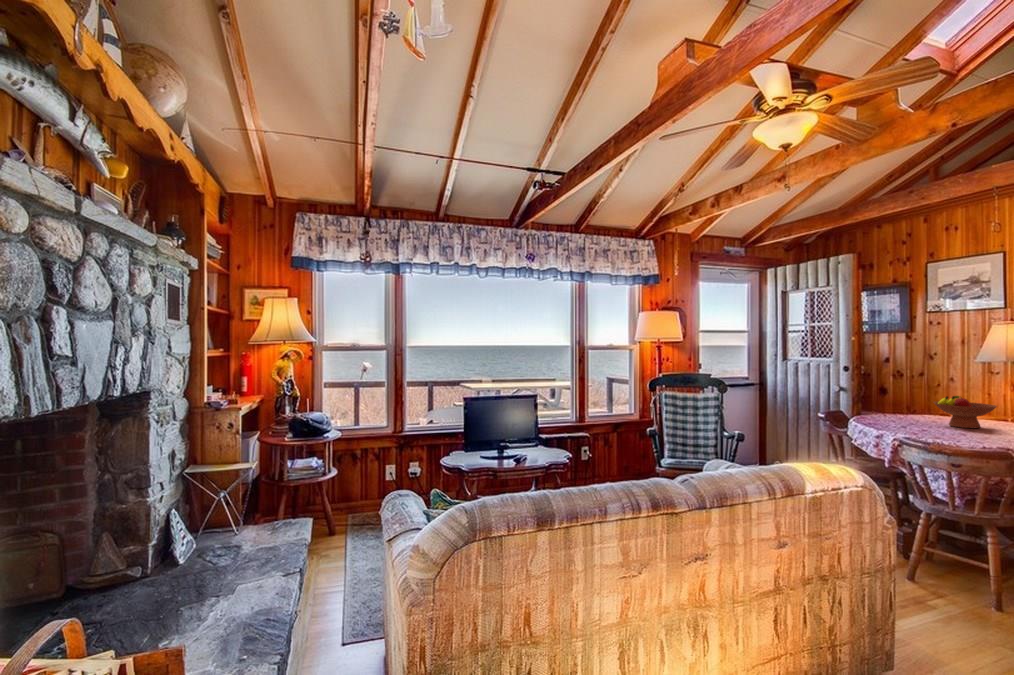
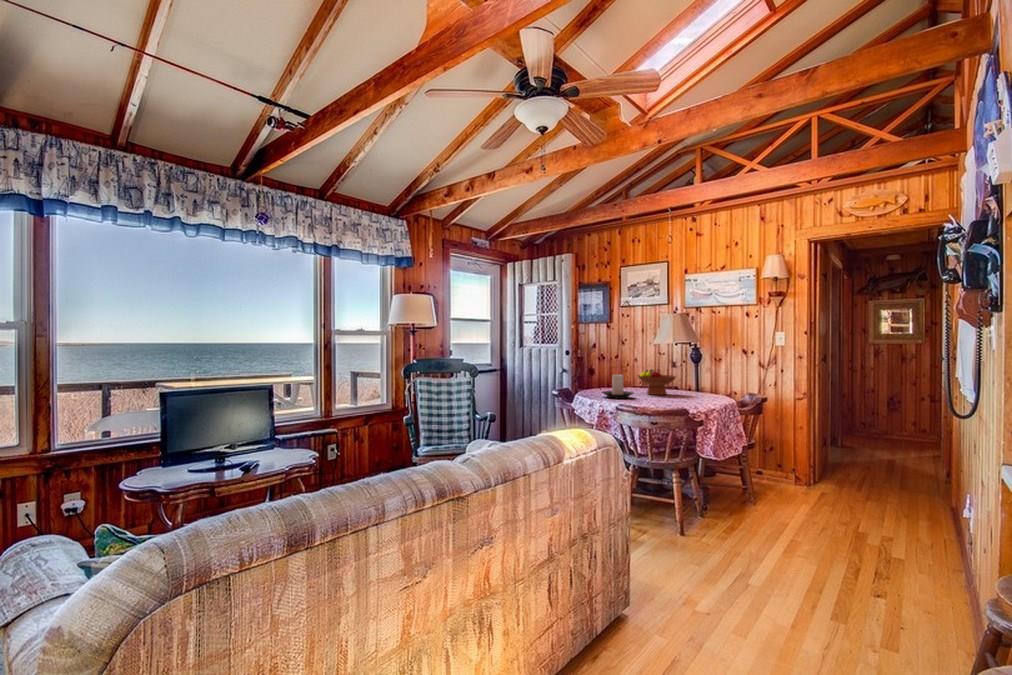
candle holder: none [875,399,923,429] -> present [602,374,634,398]

